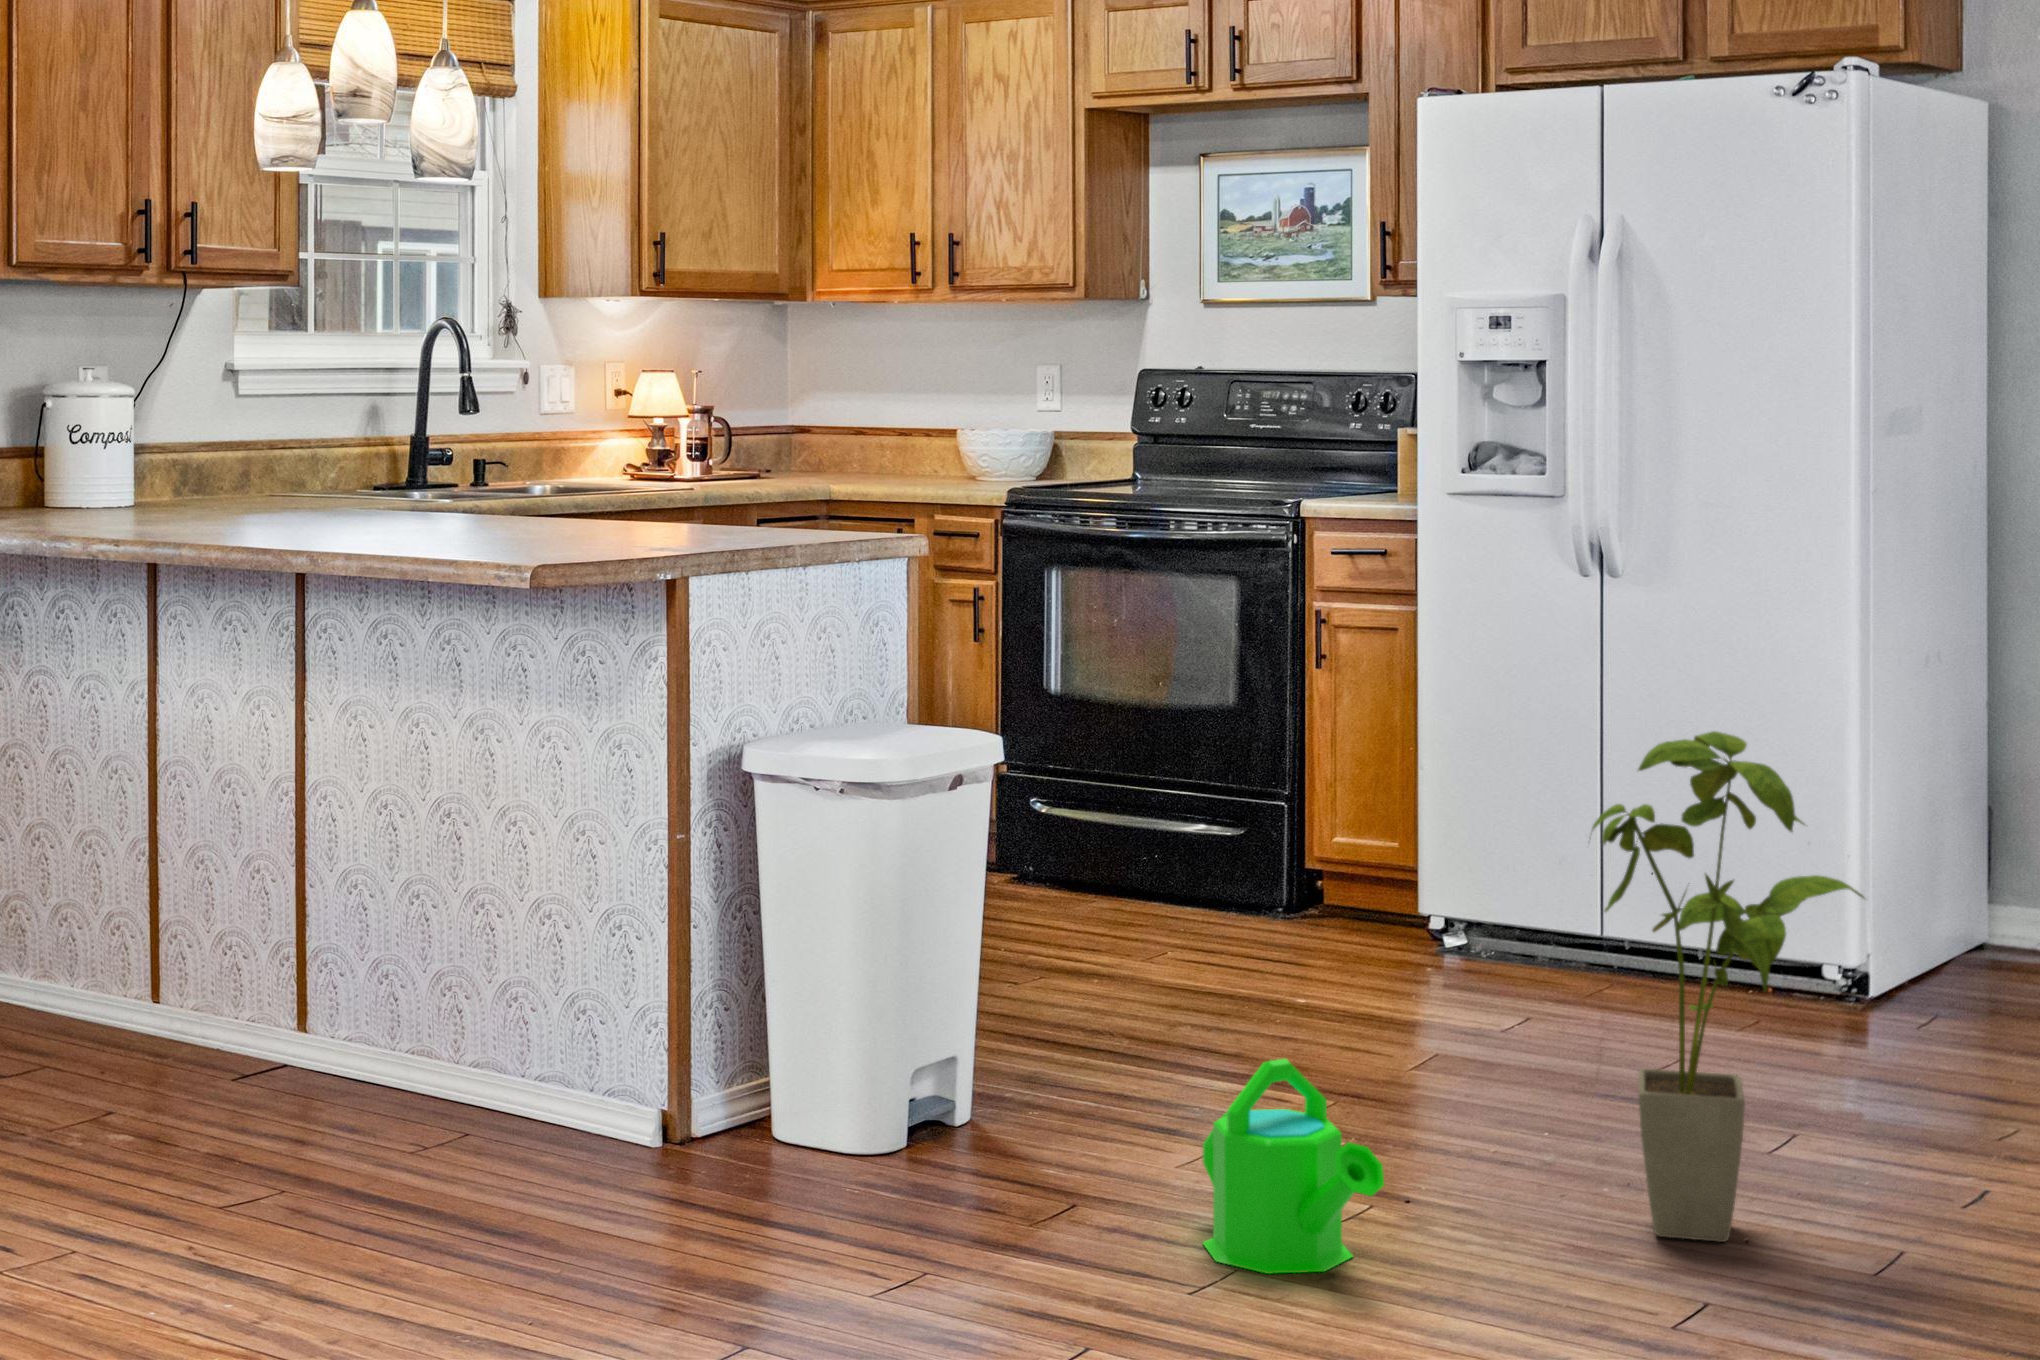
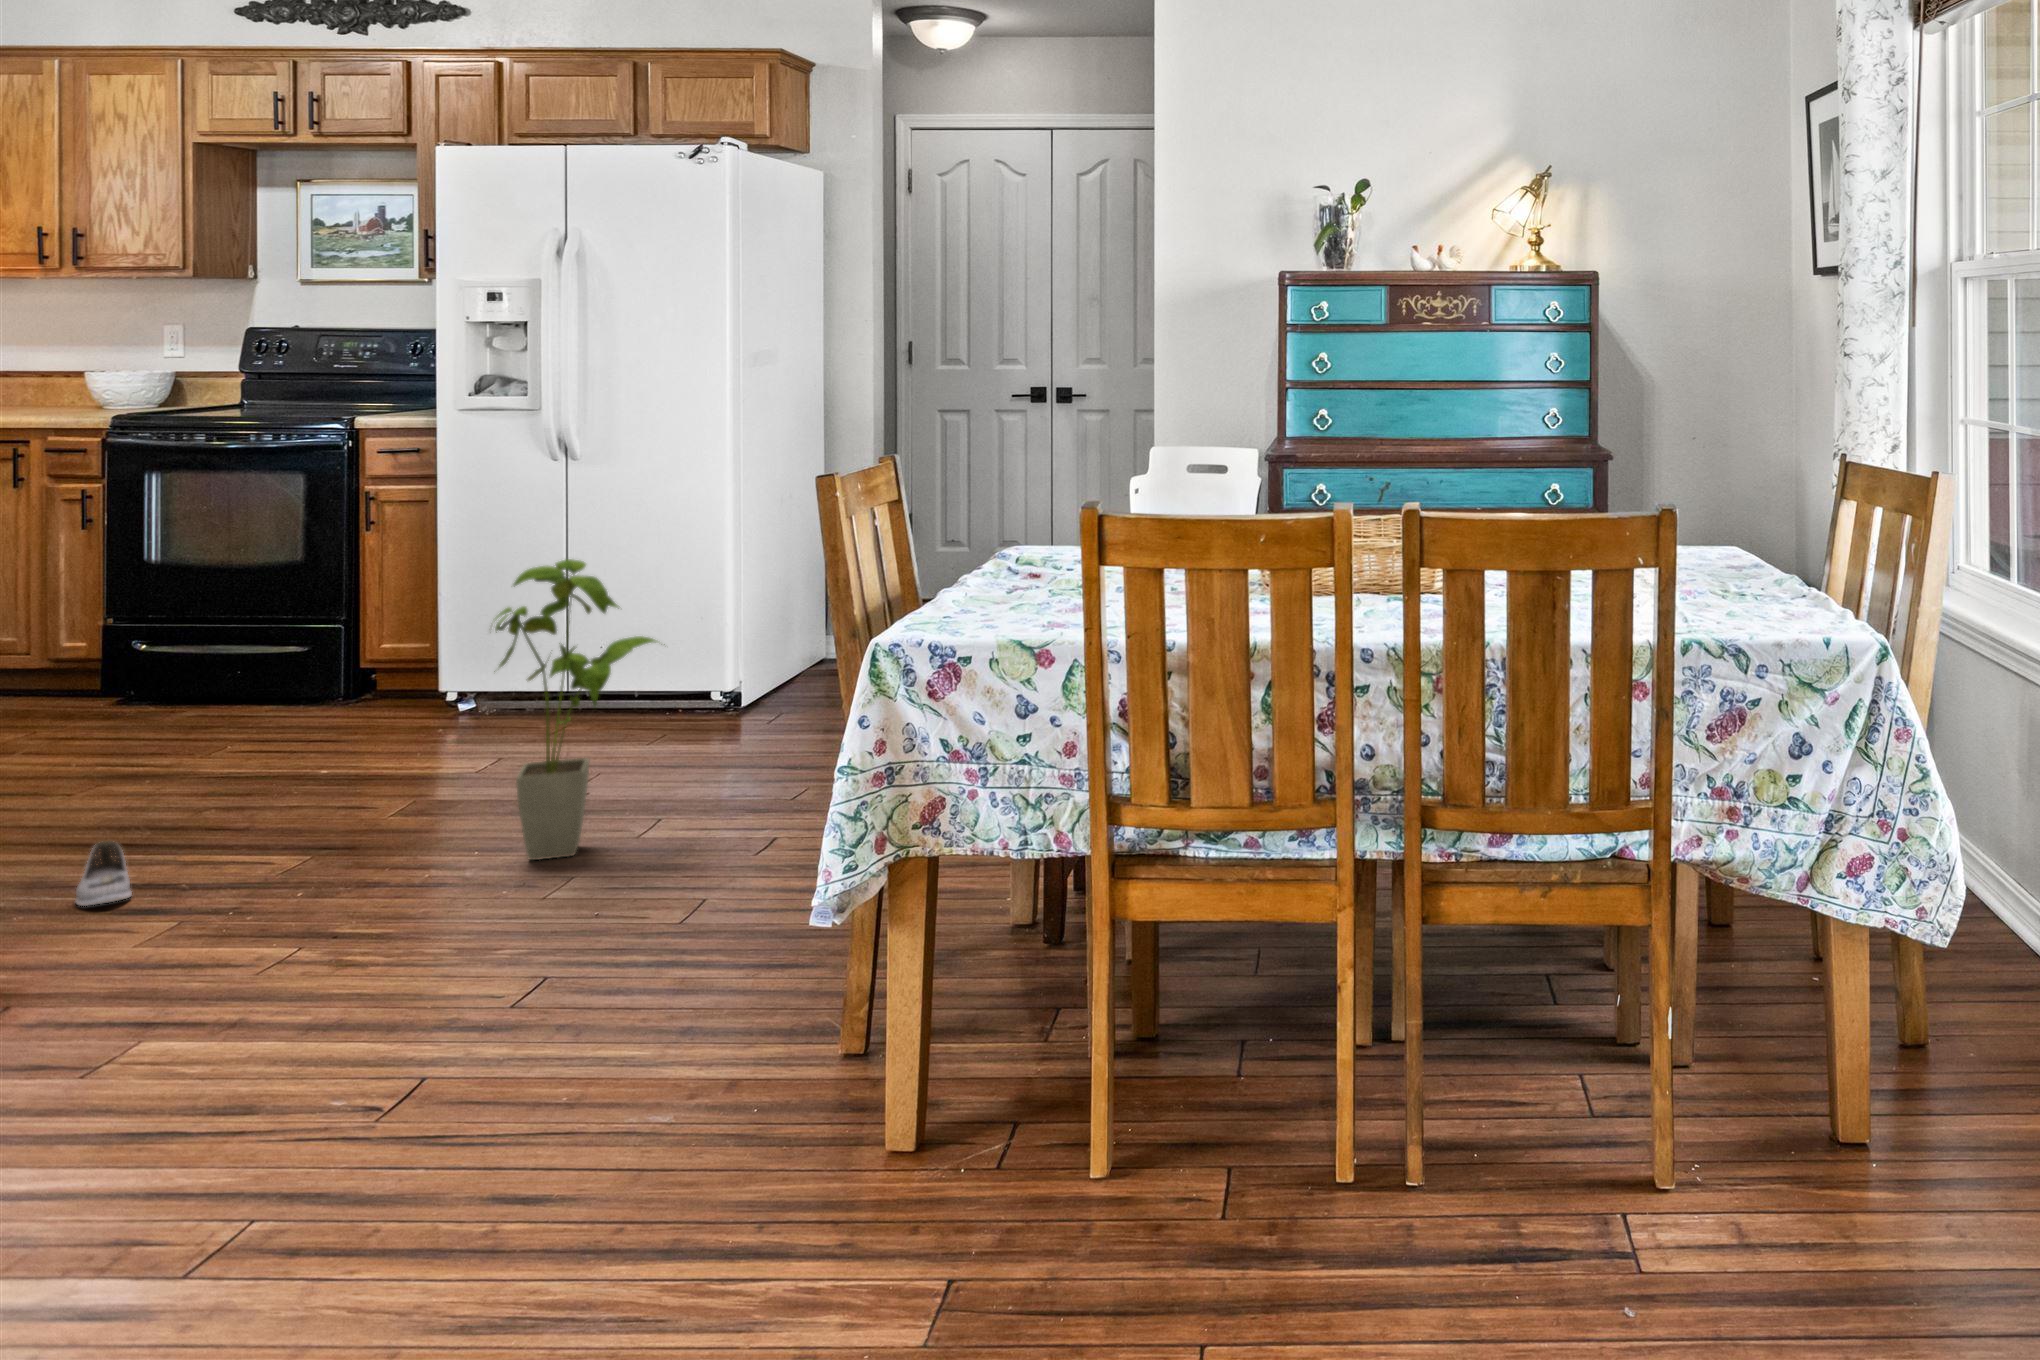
watering can: present [1203,1059,1385,1274] -> none [188,794,321,934]
shoe: none [1052,1092,1117,1186] -> present [76,841,132,906]

